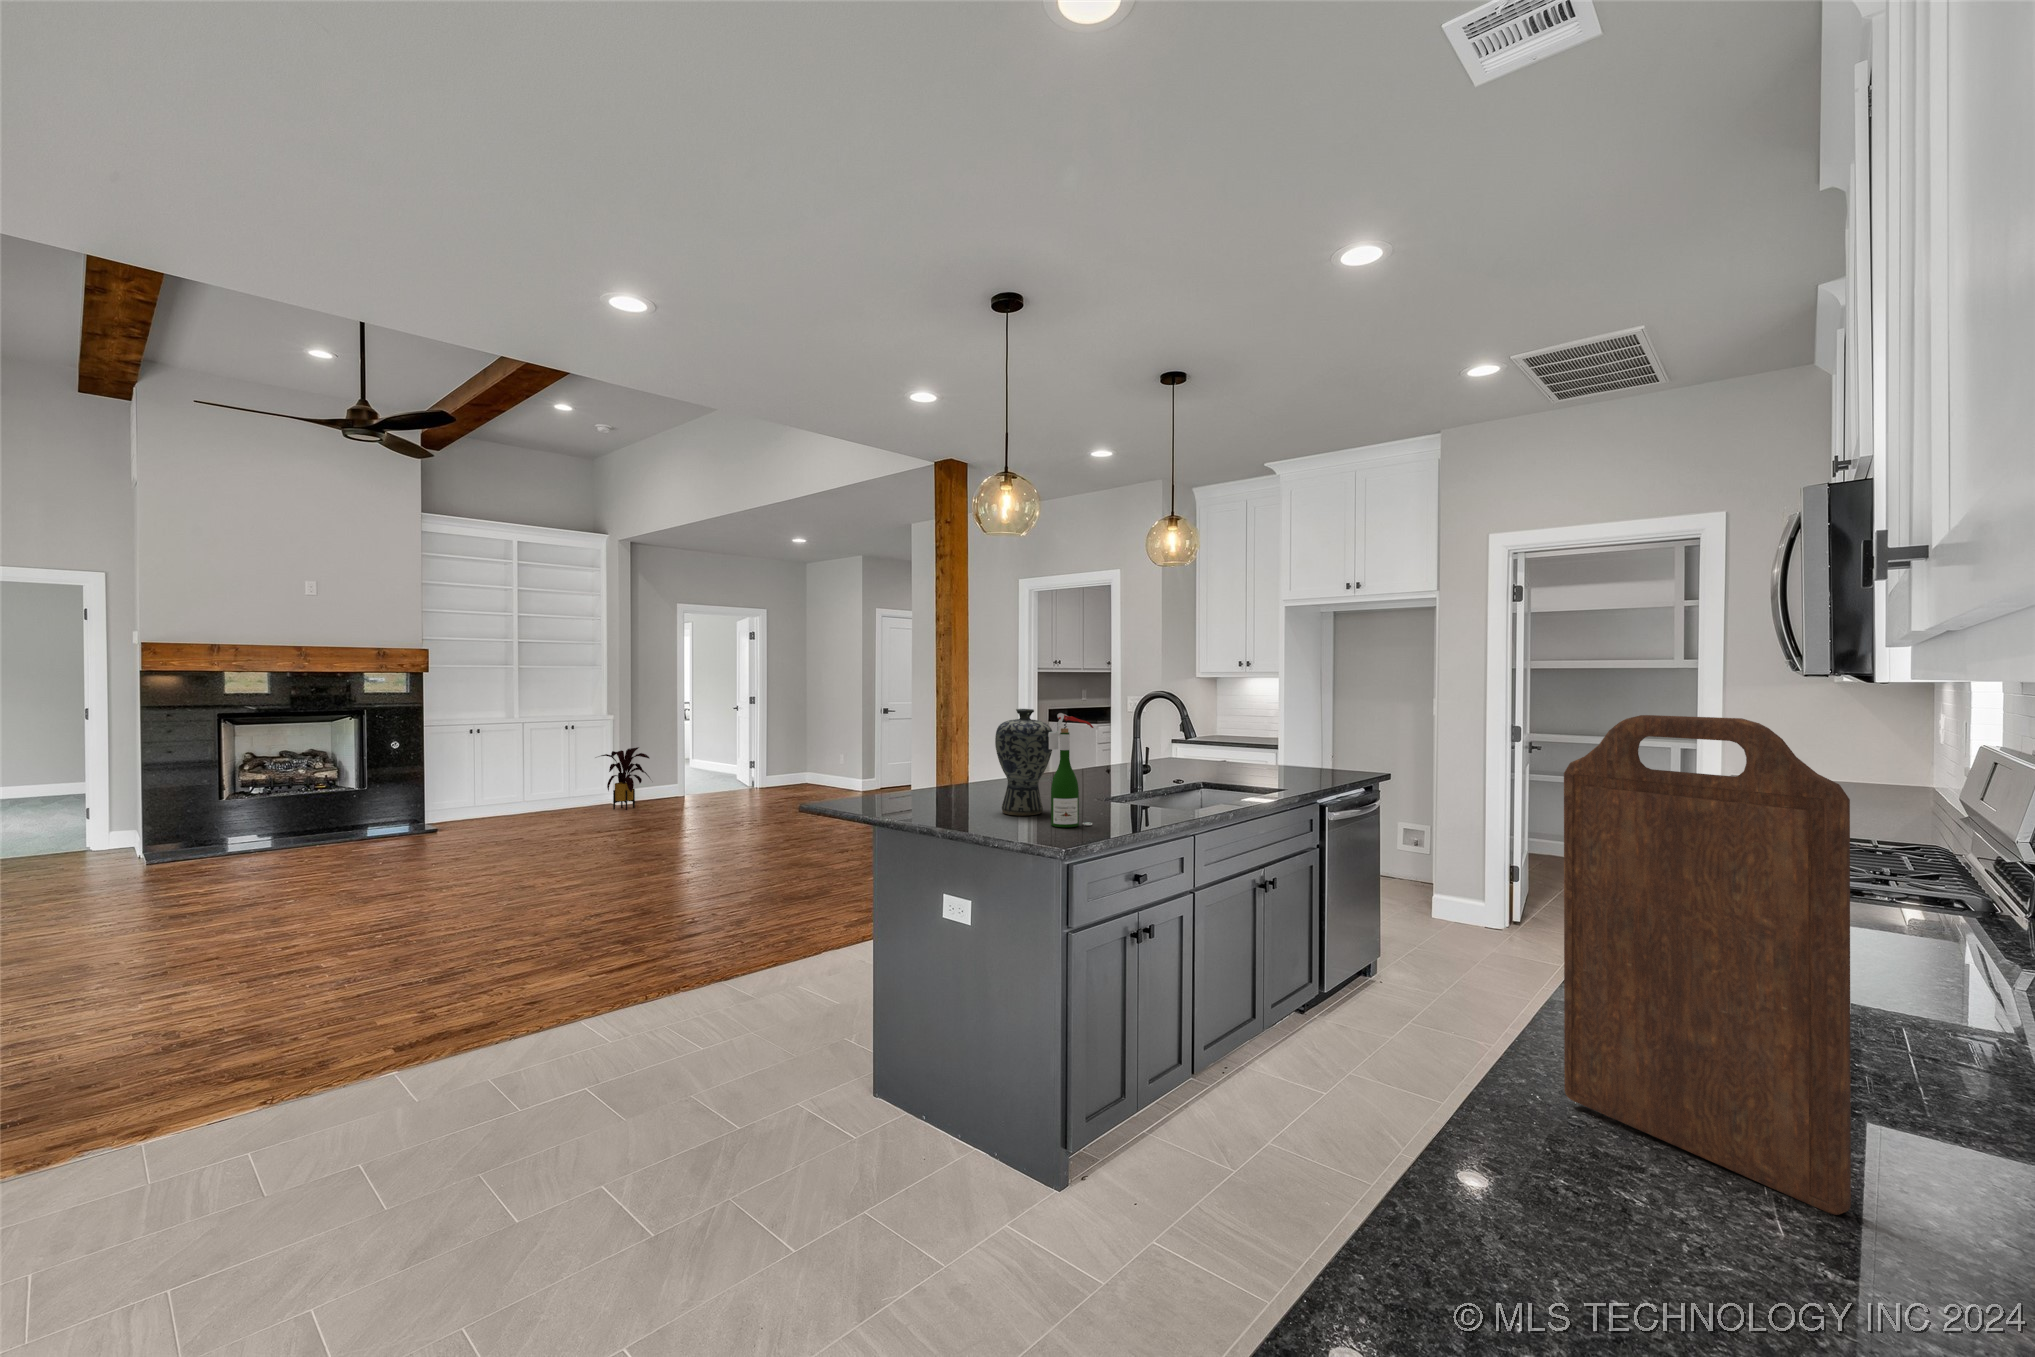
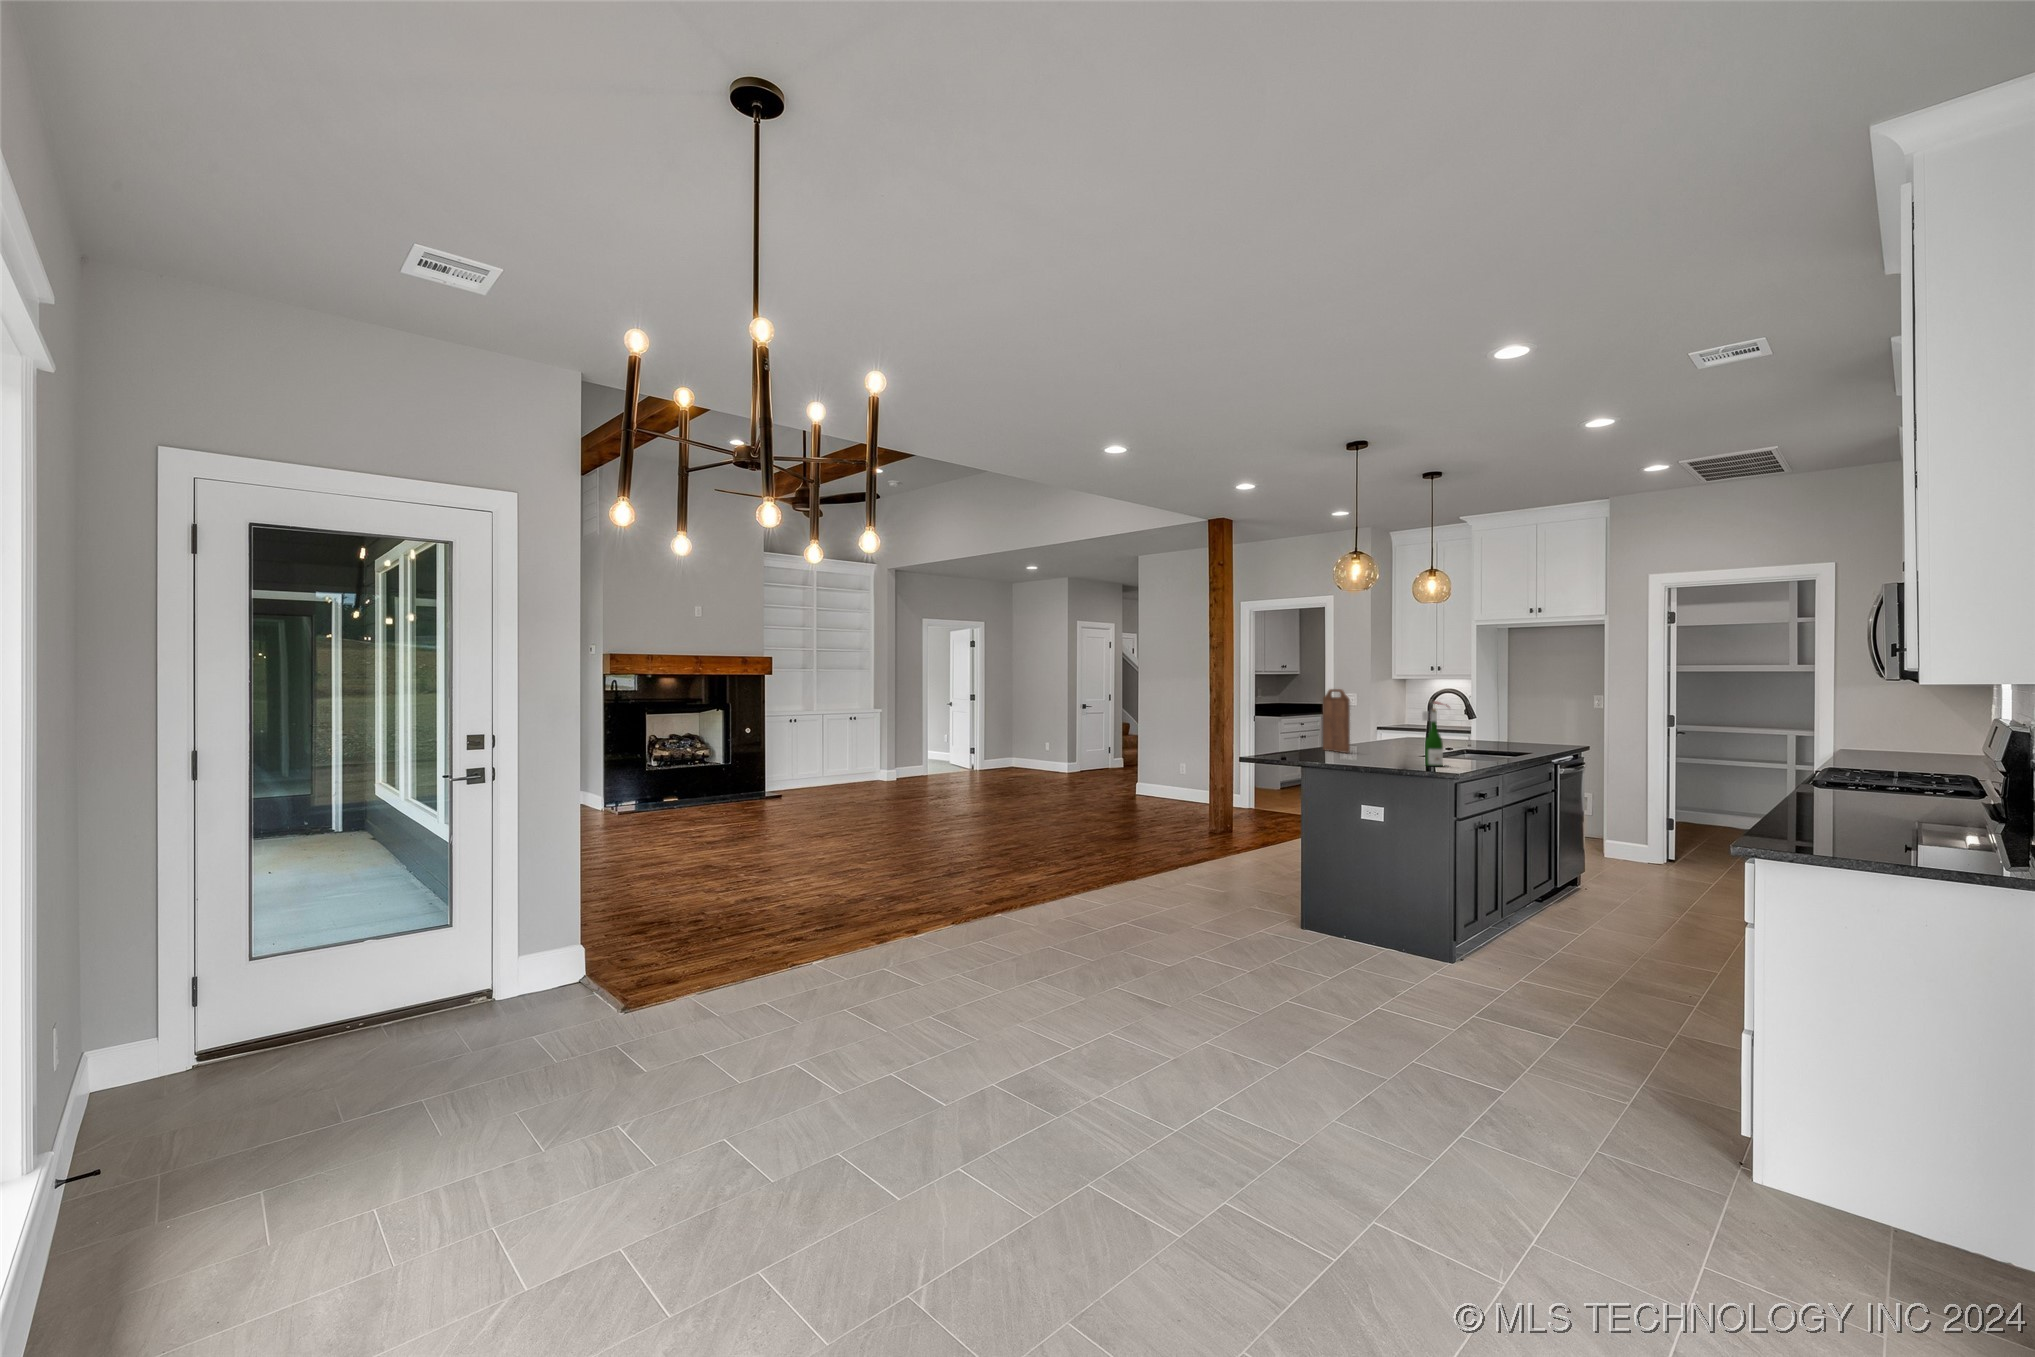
vase: present [995,709,1052,816] -> none [1376,698,1414,761]
cutting board: present [1564,715,1851,1215] -> present [1323,689,1350,753]
house plant: present [601,747,650,810] -> none [872,735,917,784]

